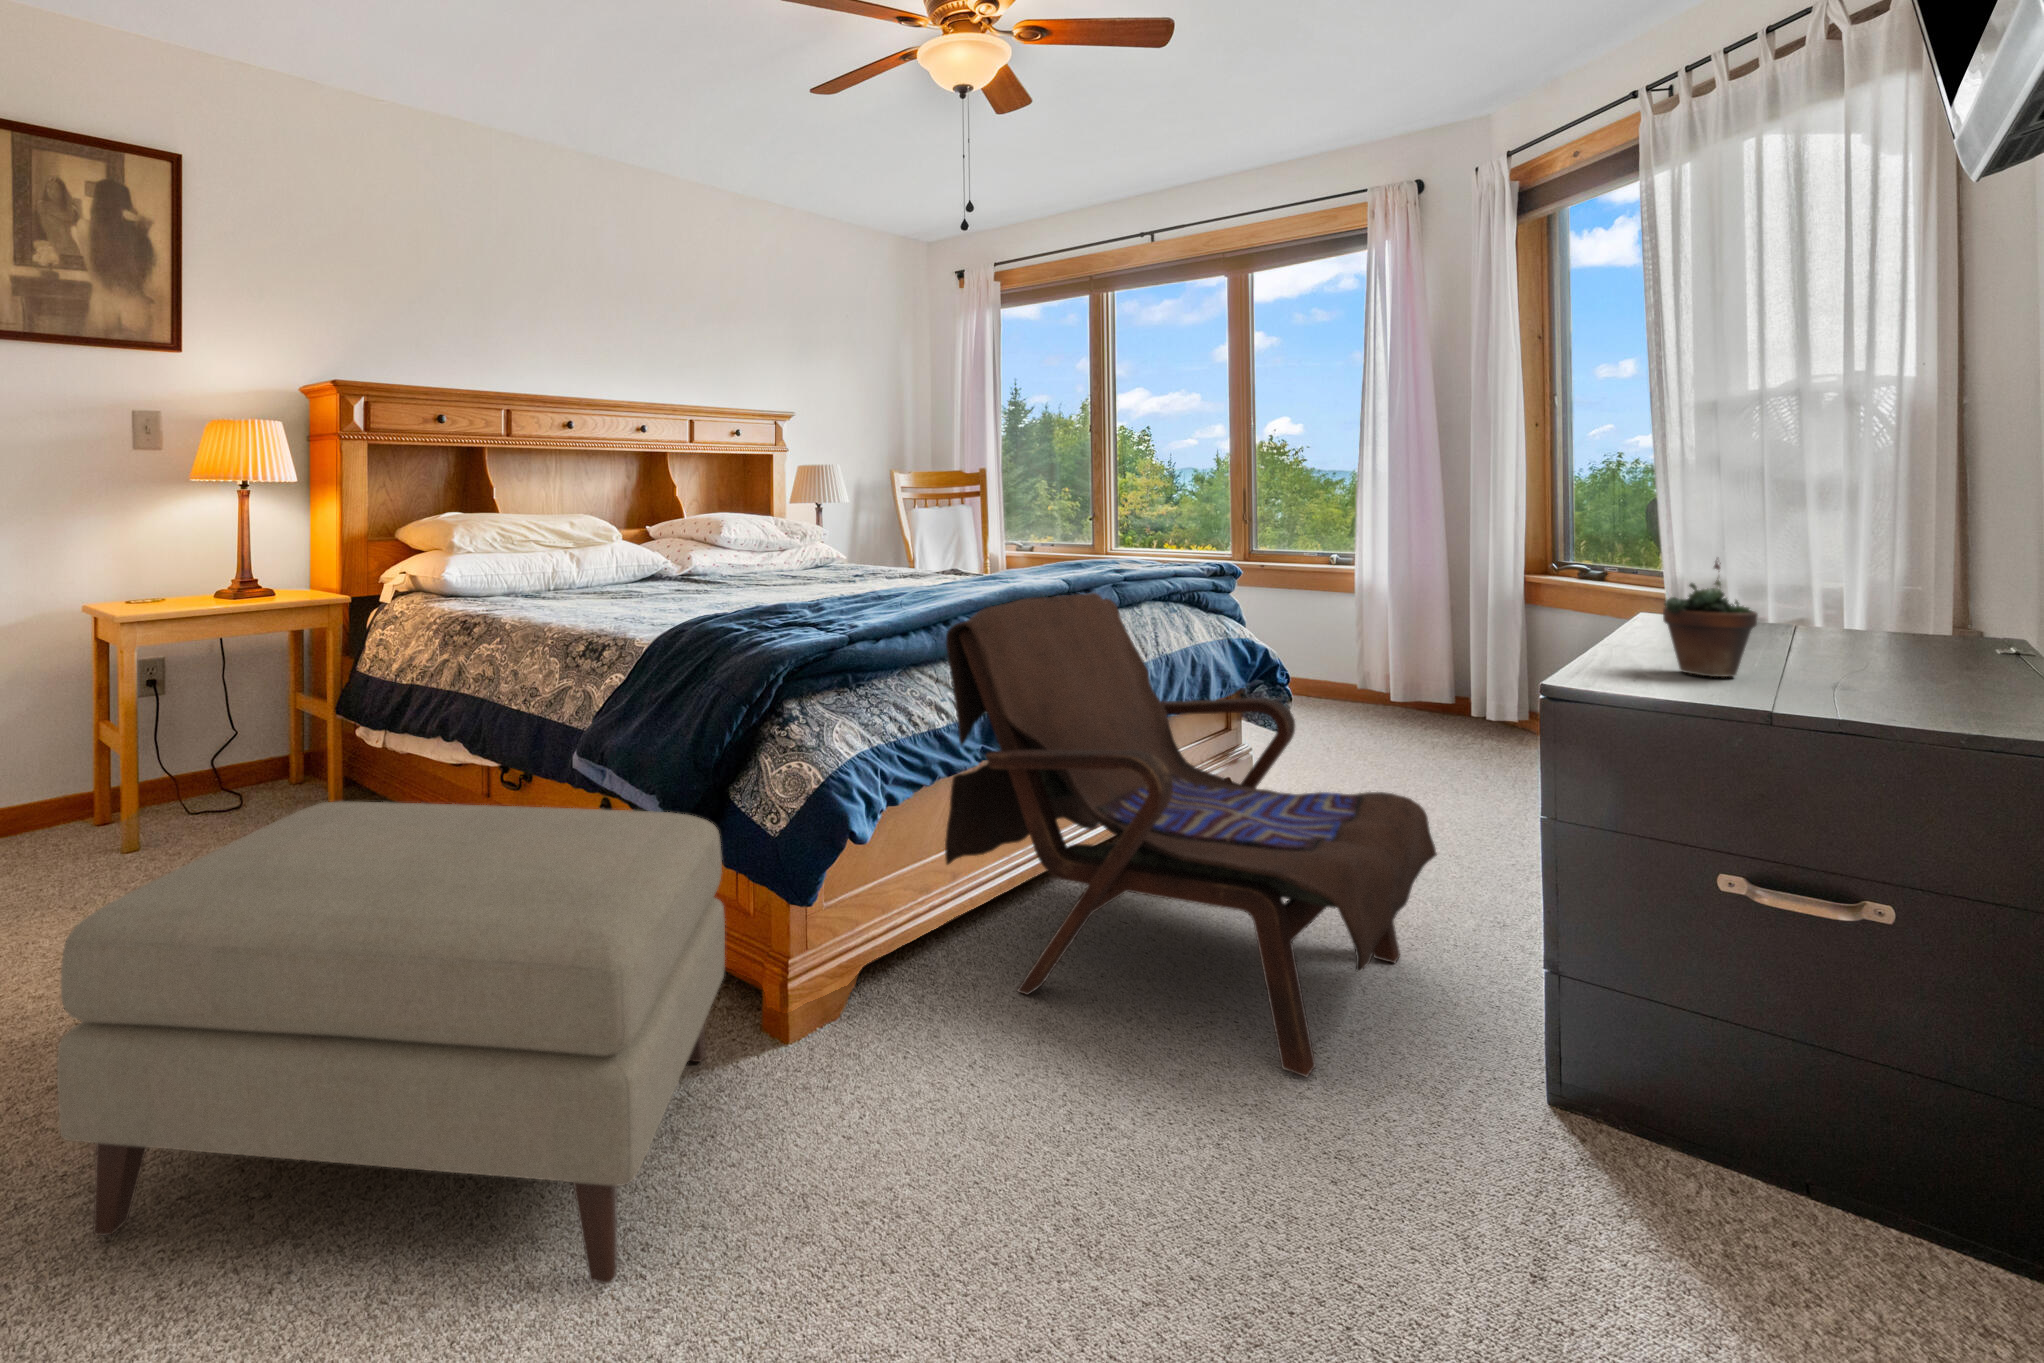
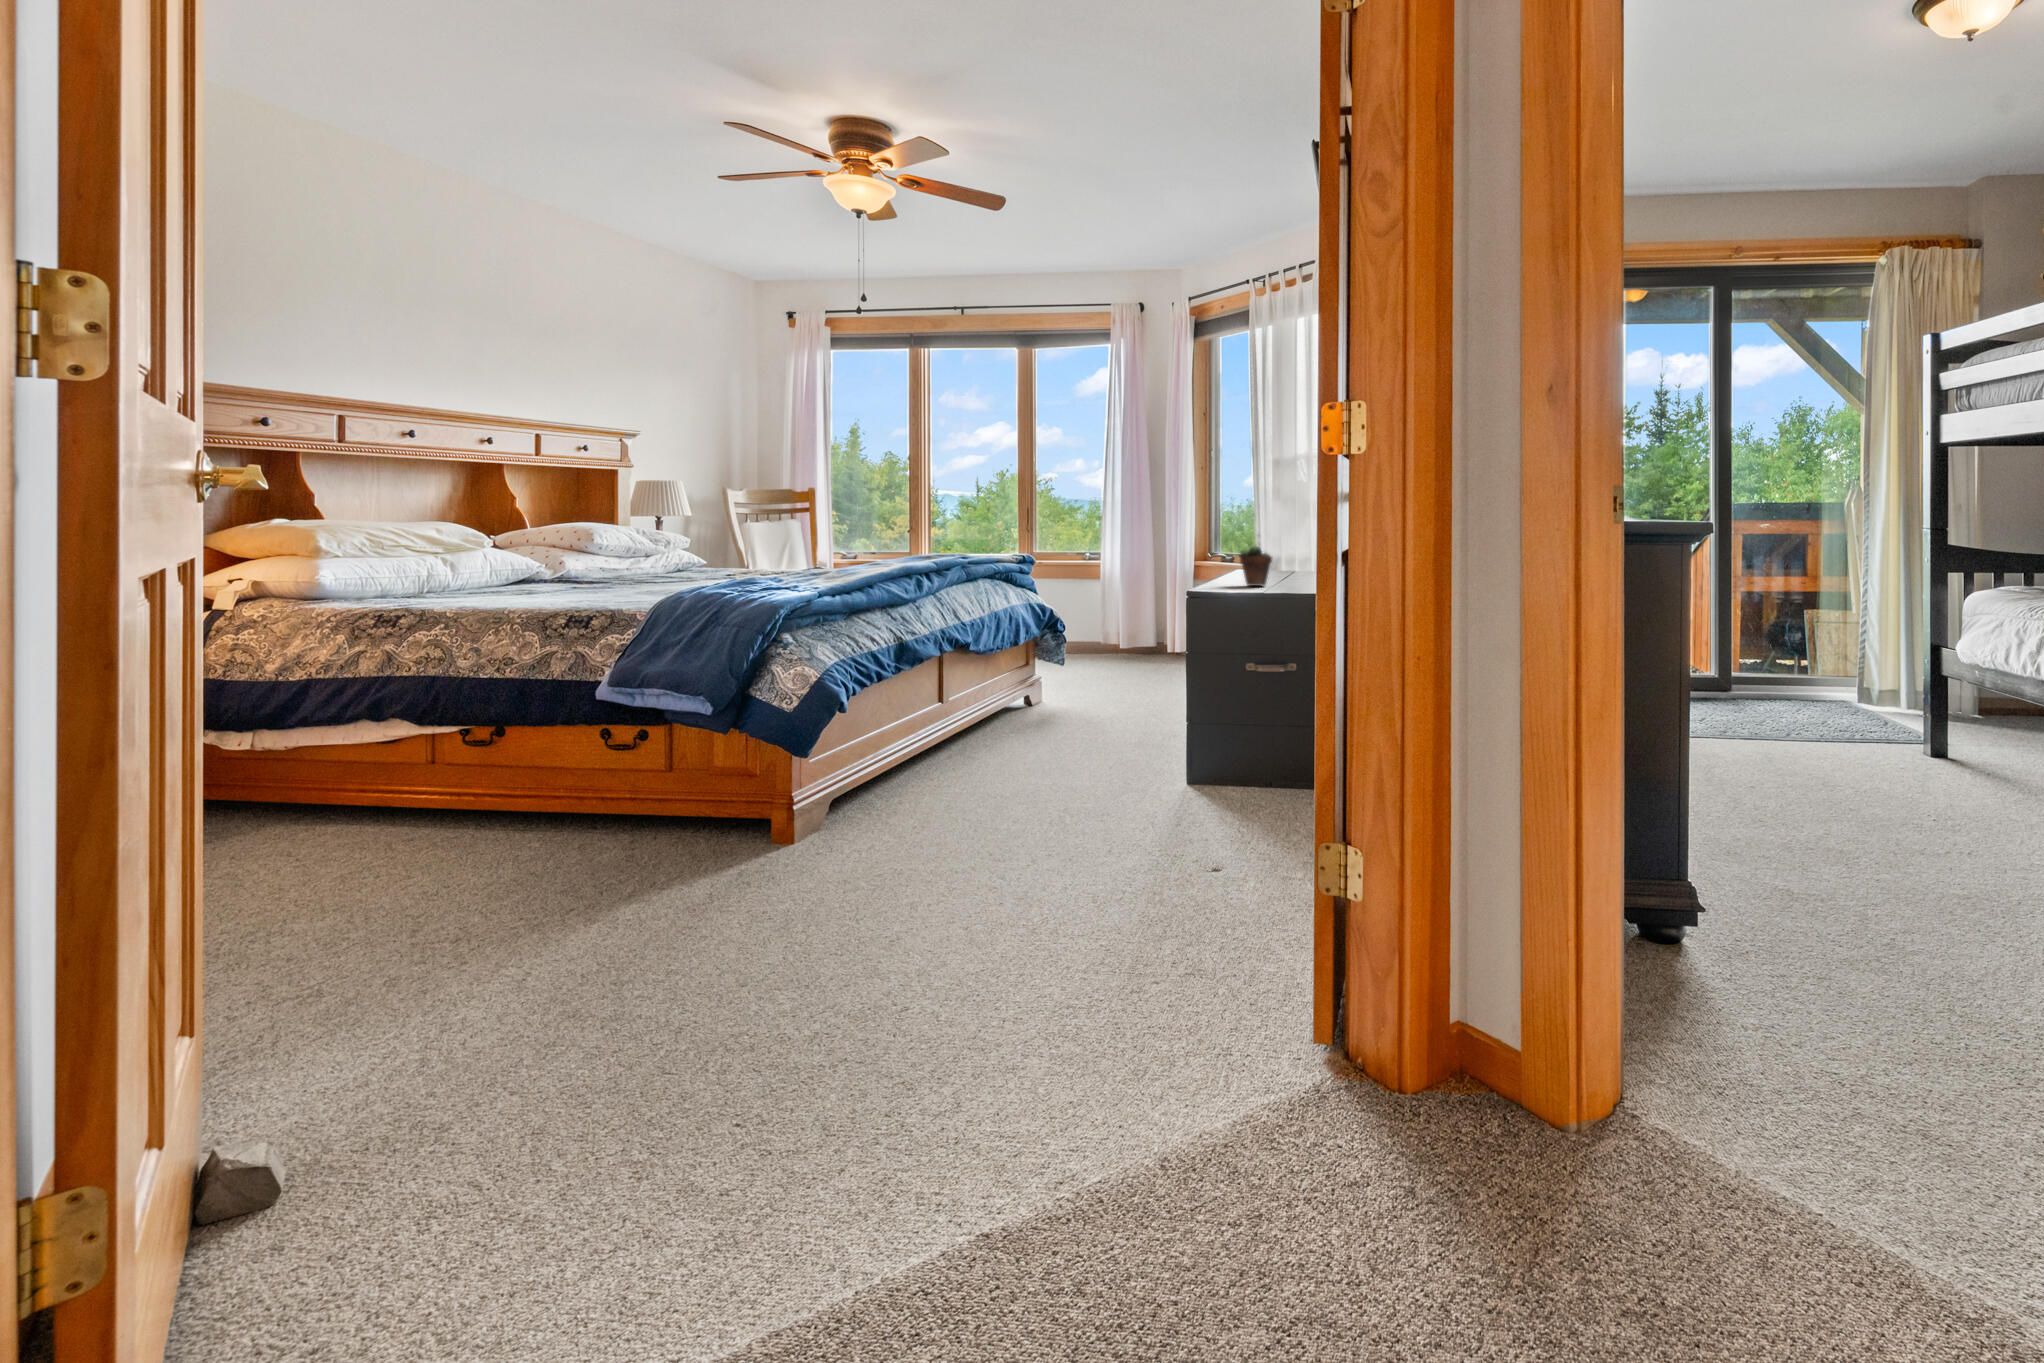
armchair: present [945,593,1437,1077] -> none [876,567,1151,807]
ottoman: present [57,801,725,1284] -> none [314,702,778,1004]

